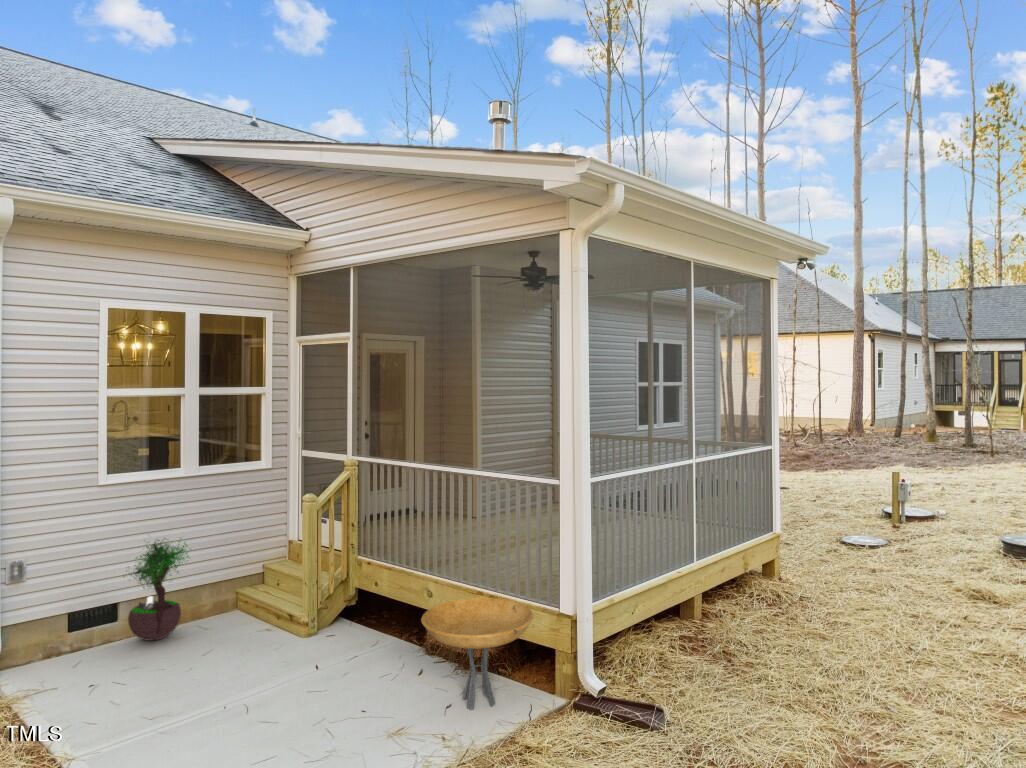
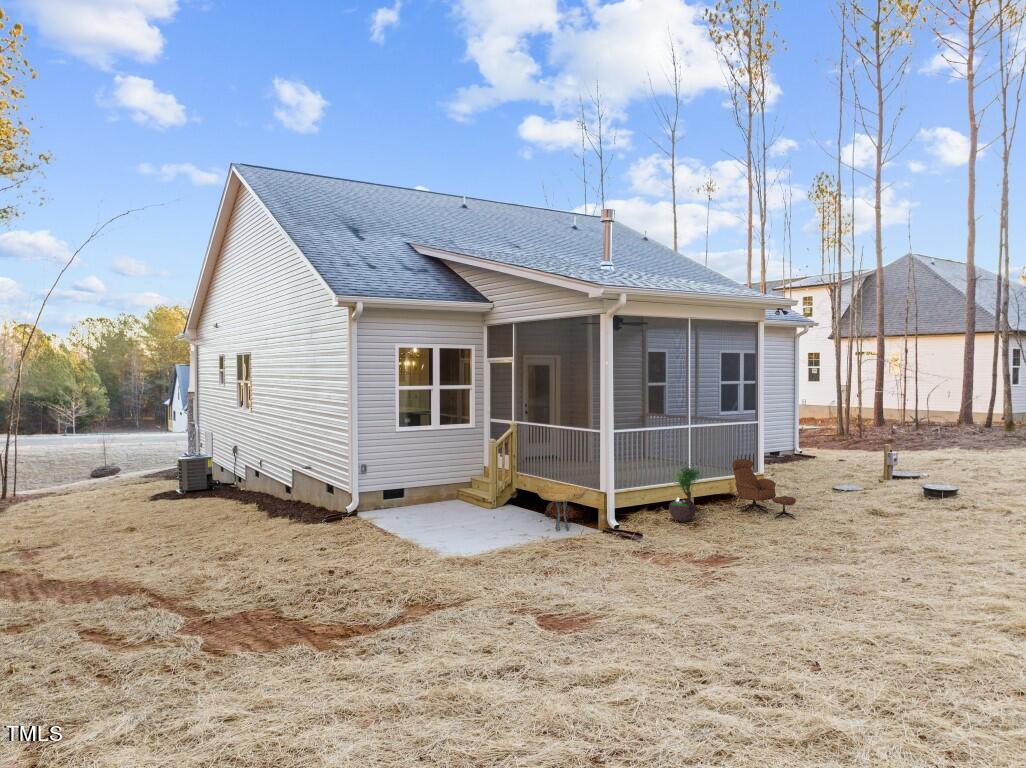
lounge chair: none [749,515,879,627] -> present [732,459,796,519]
potted tree: present [128,540,189,641] -> present [669,466,701,522]

